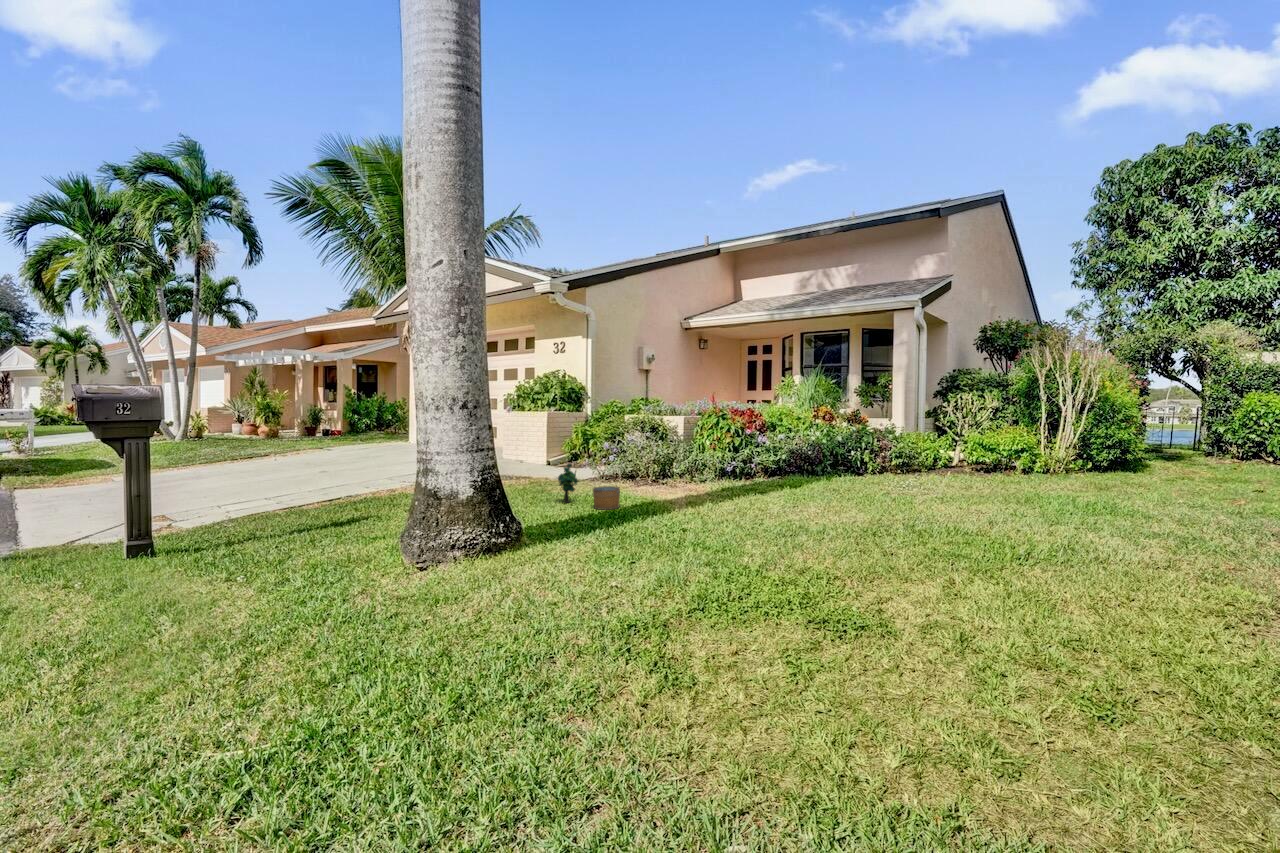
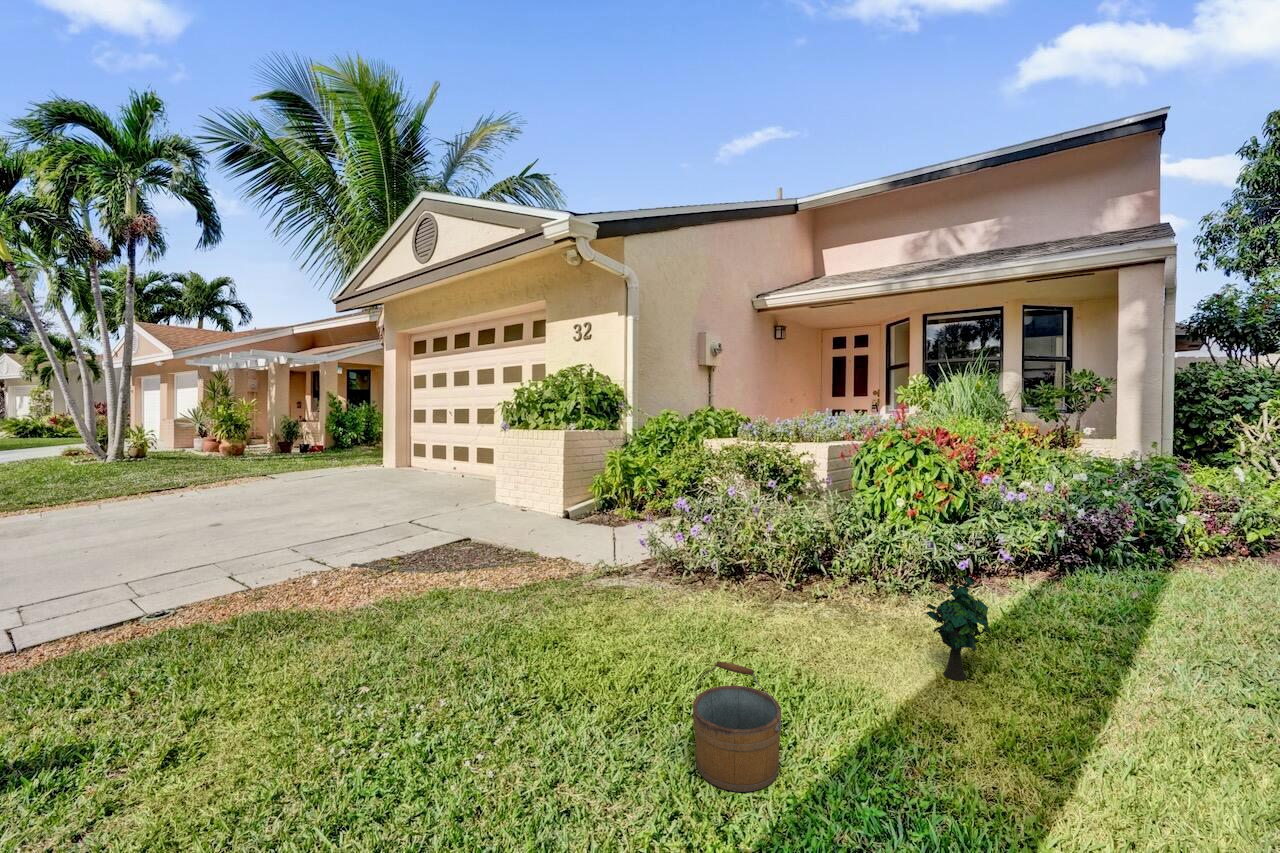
decorative plant: present [557,464,578,503] -> present [924,577,992,681]

